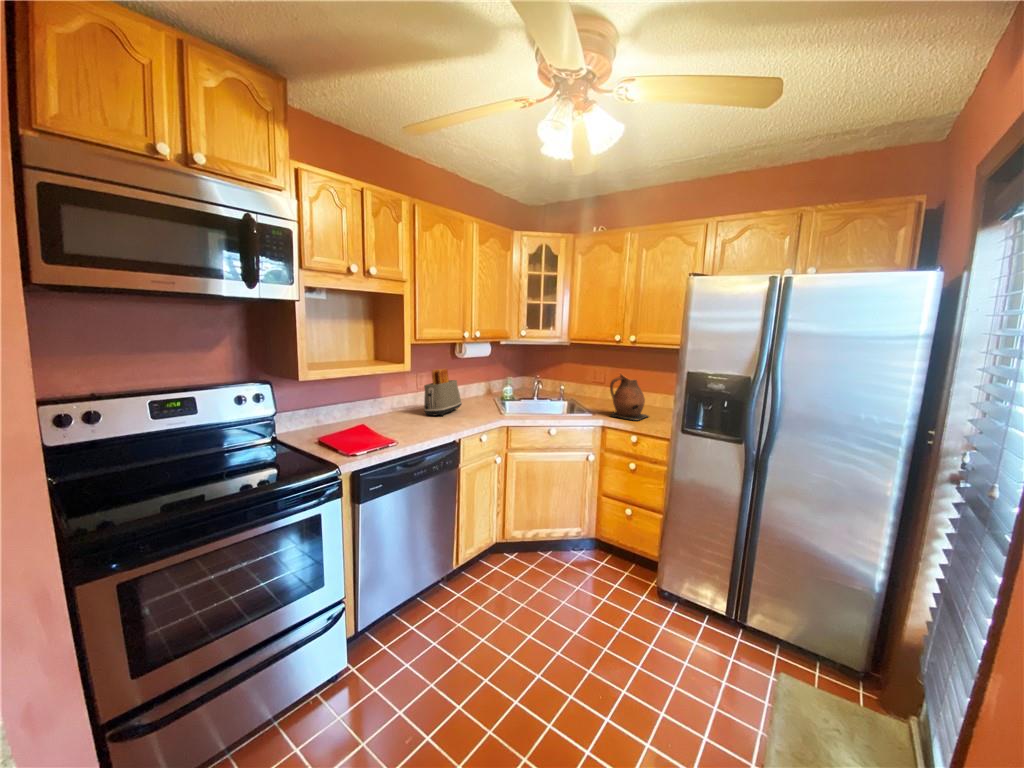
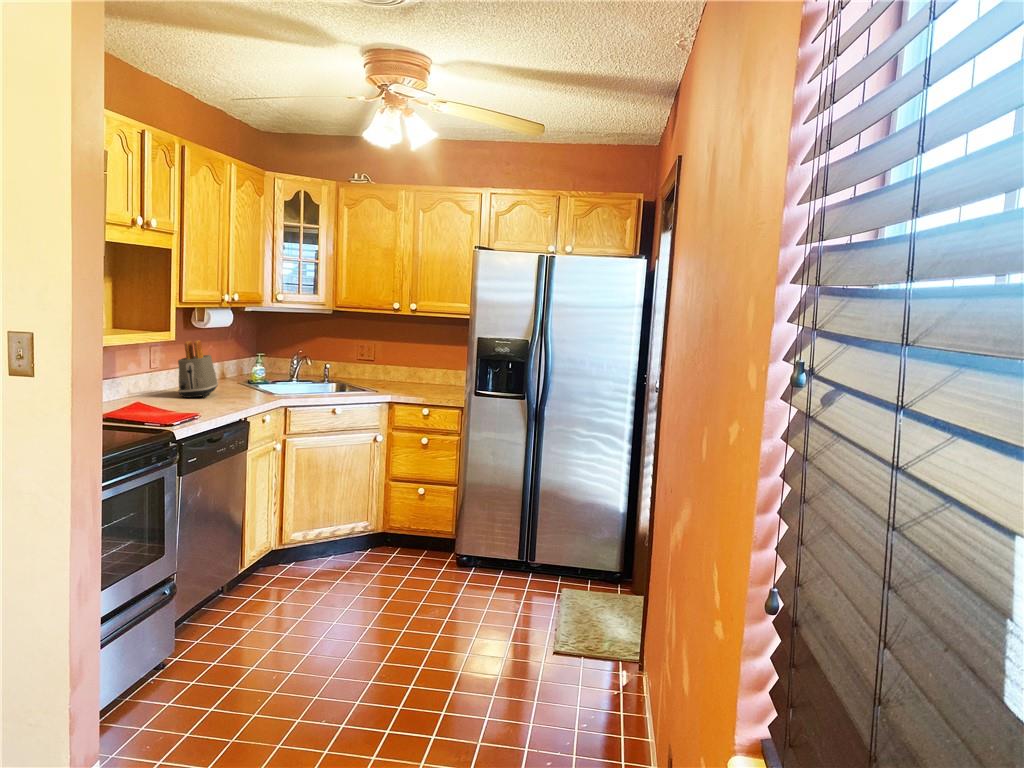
ceramic pitcher: present [610,373,648,420] -> none [392,344,434,395]

